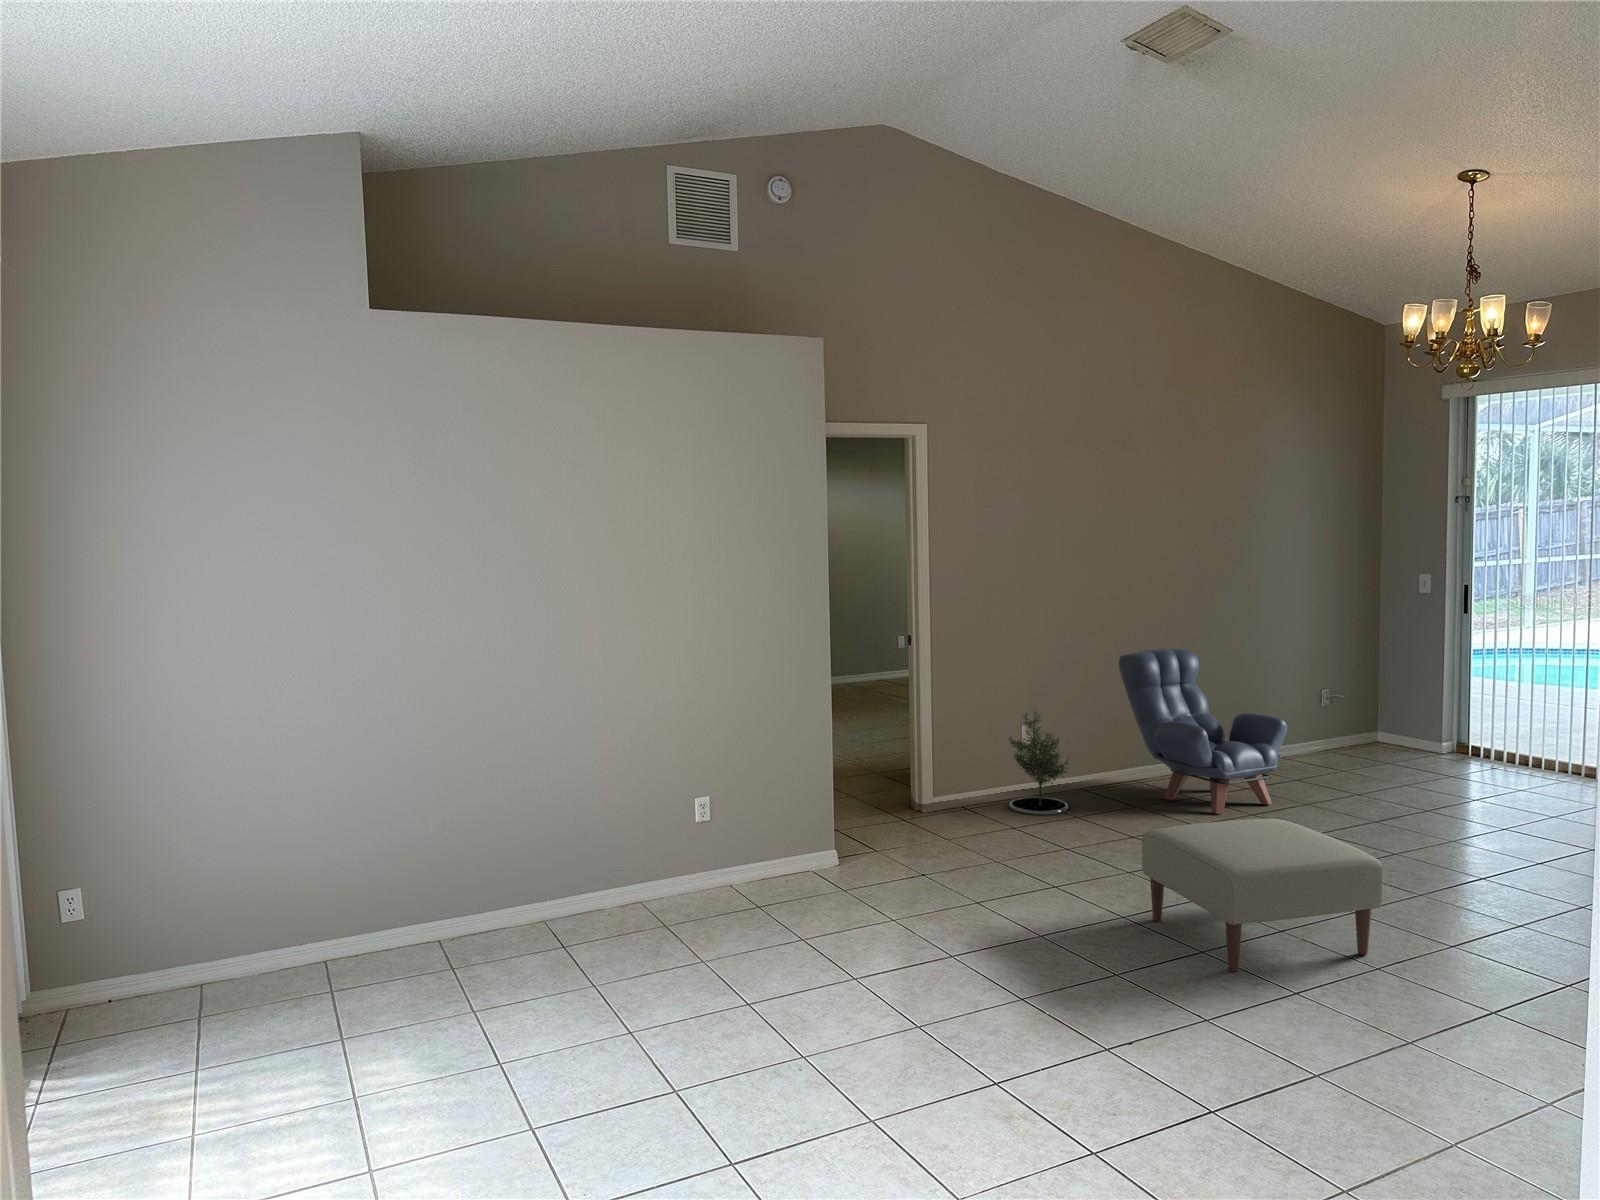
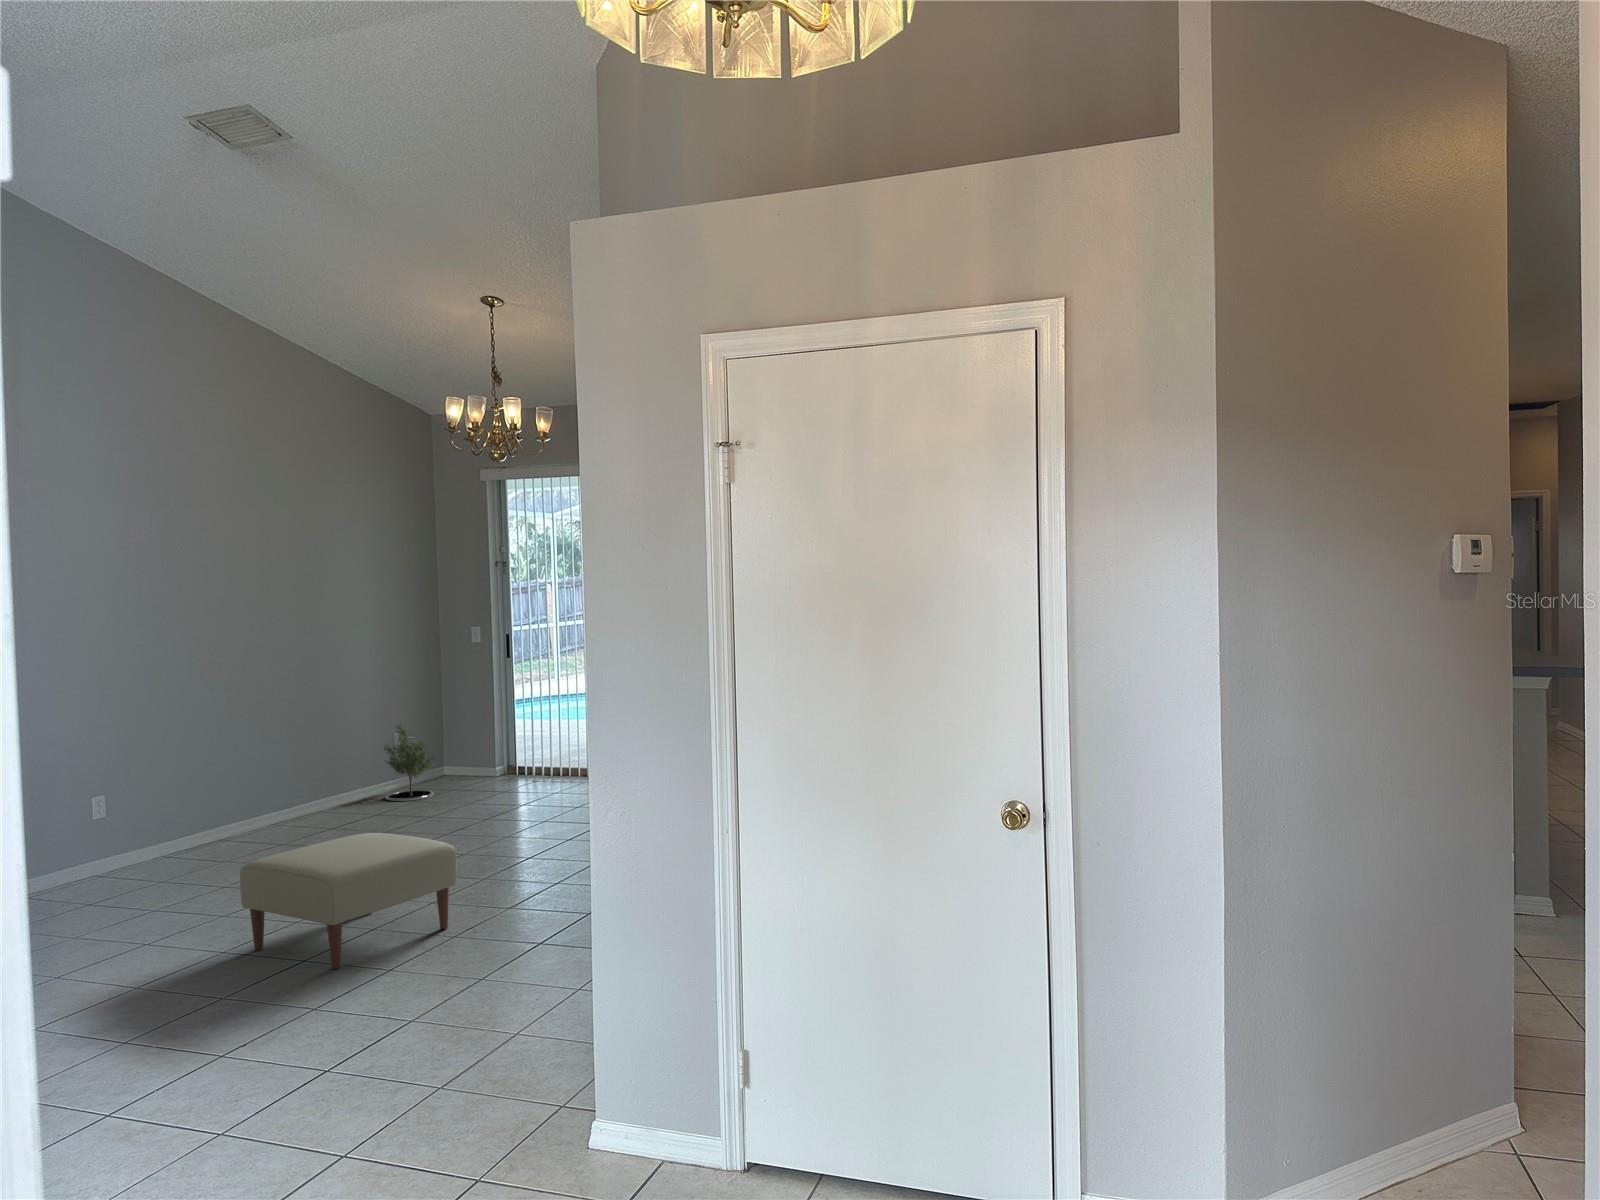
armchair: present [1118,648,1287,814] -> none [199,705,370,855]
potted tree: present [1009,711,1069,815] -> present [384,722,434,801]

